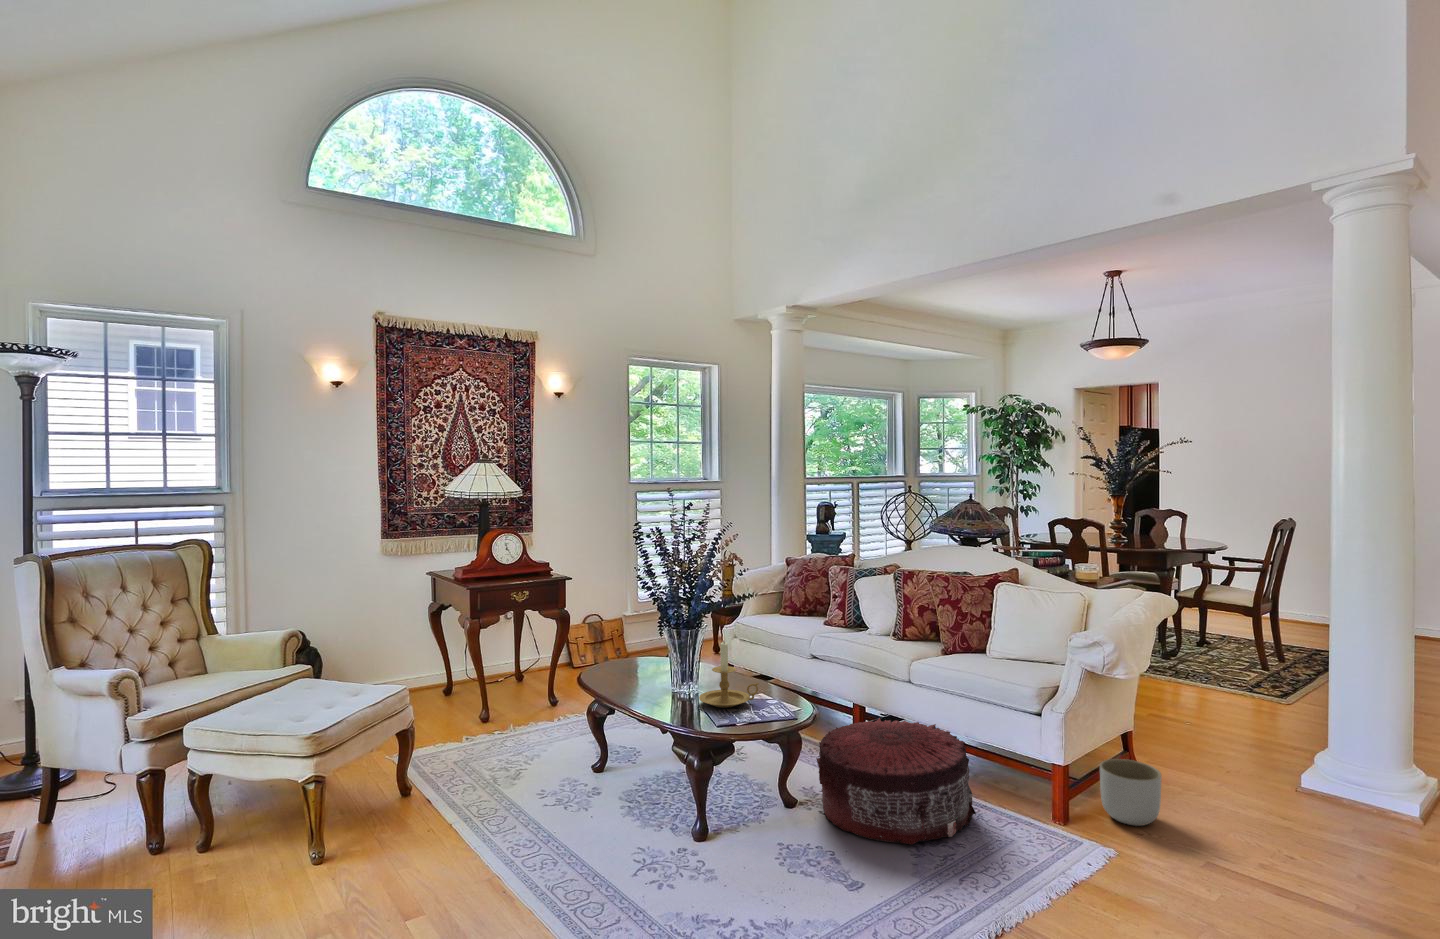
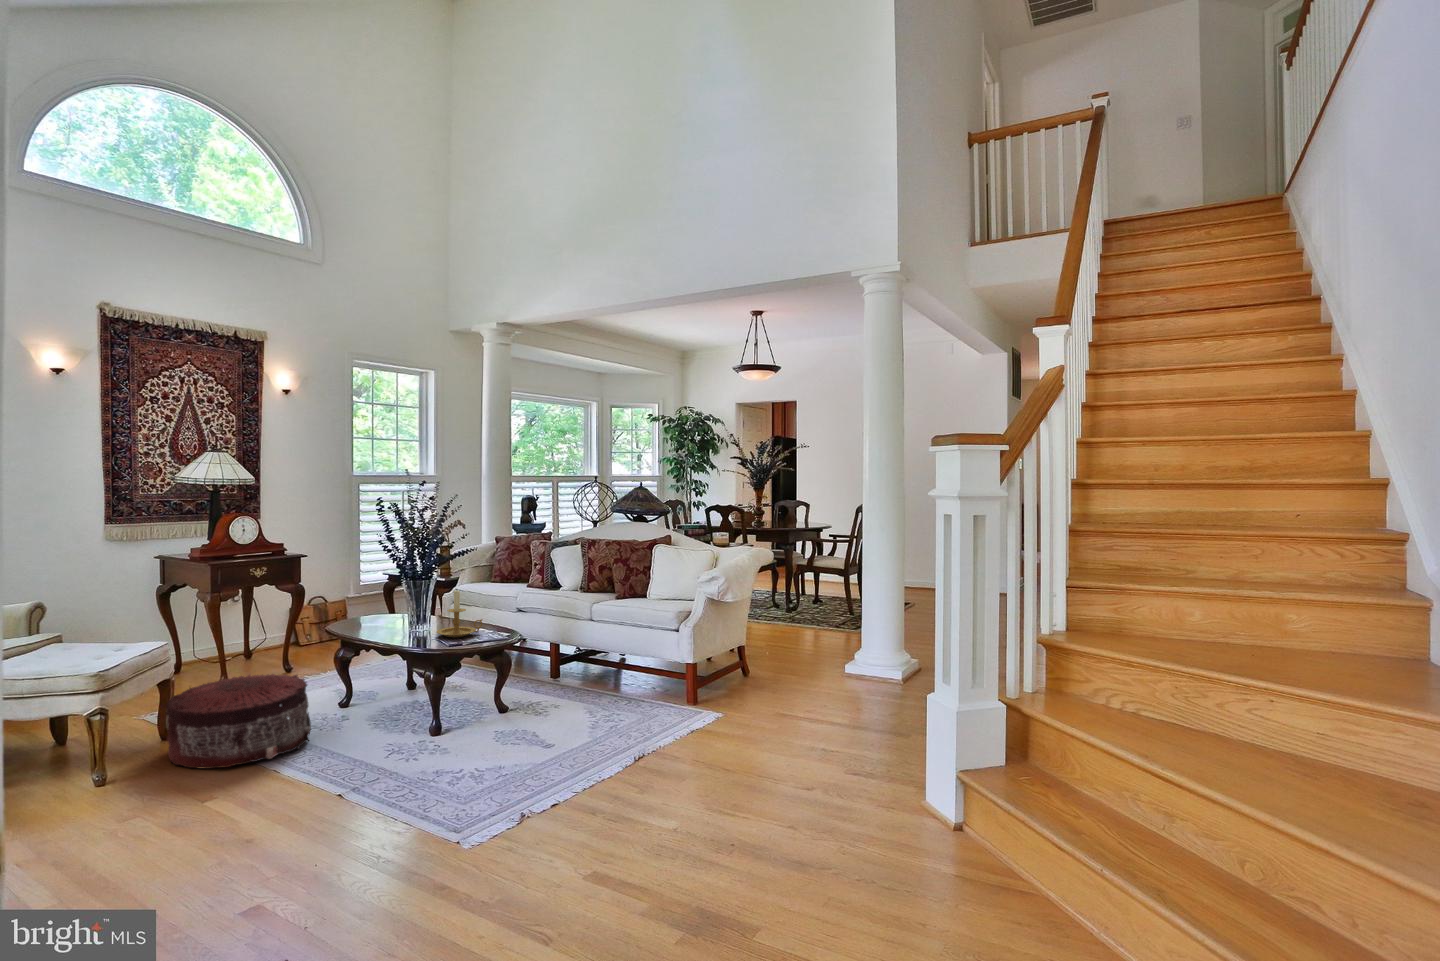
pouf: present [816,718,976,845] -> present [166,674,311,768]
planter: present [1100,759,1161,826] -> none [713,657,748,696]

